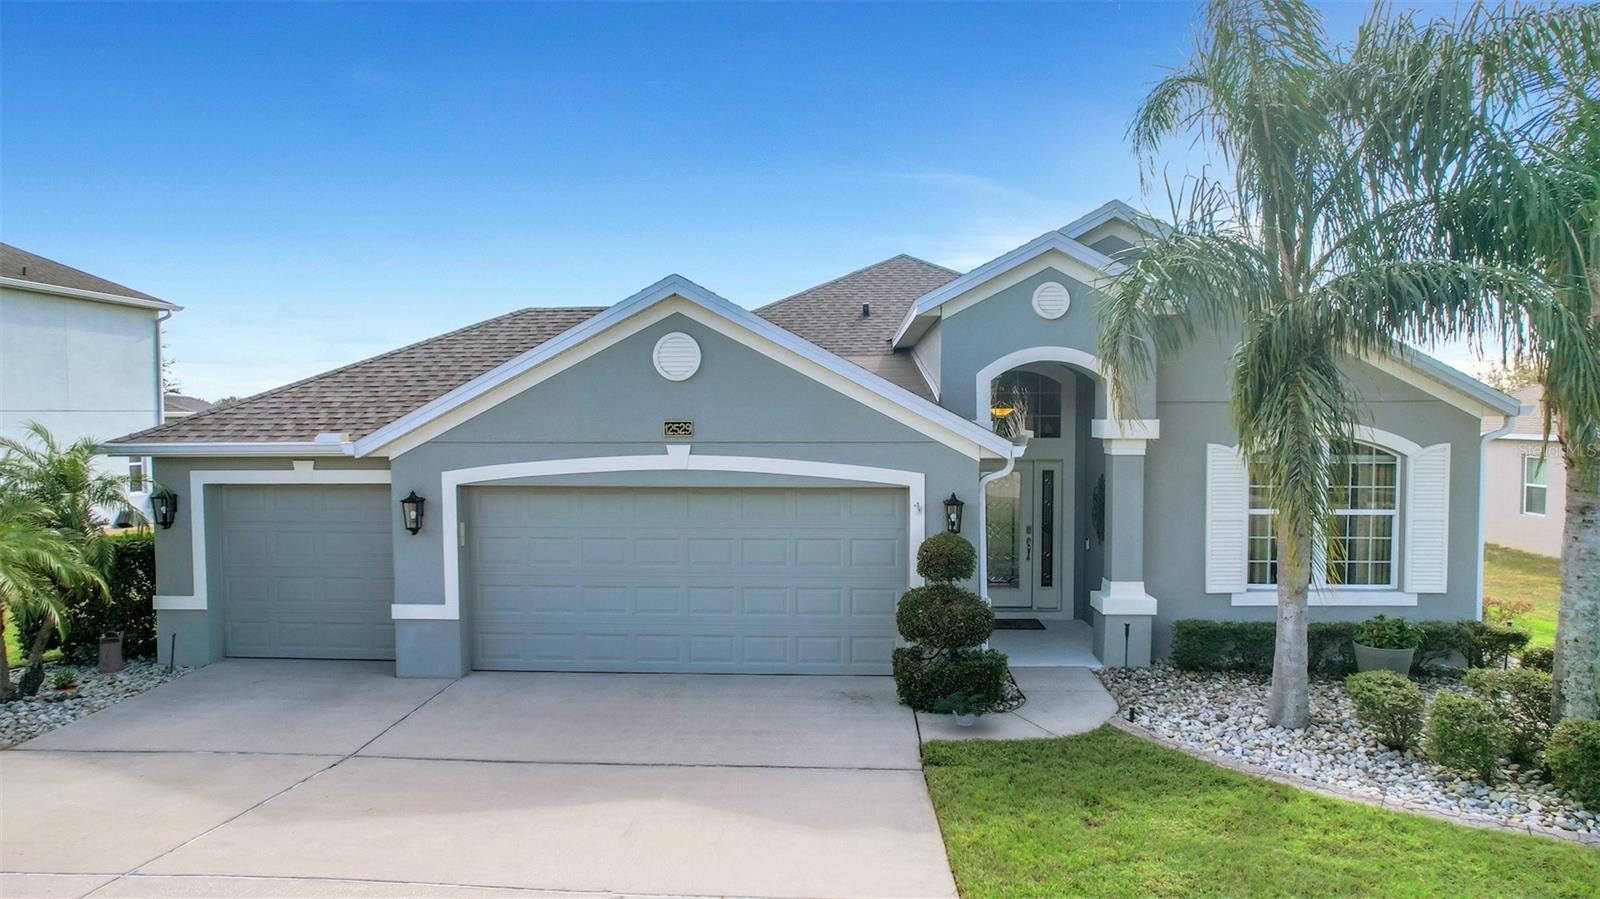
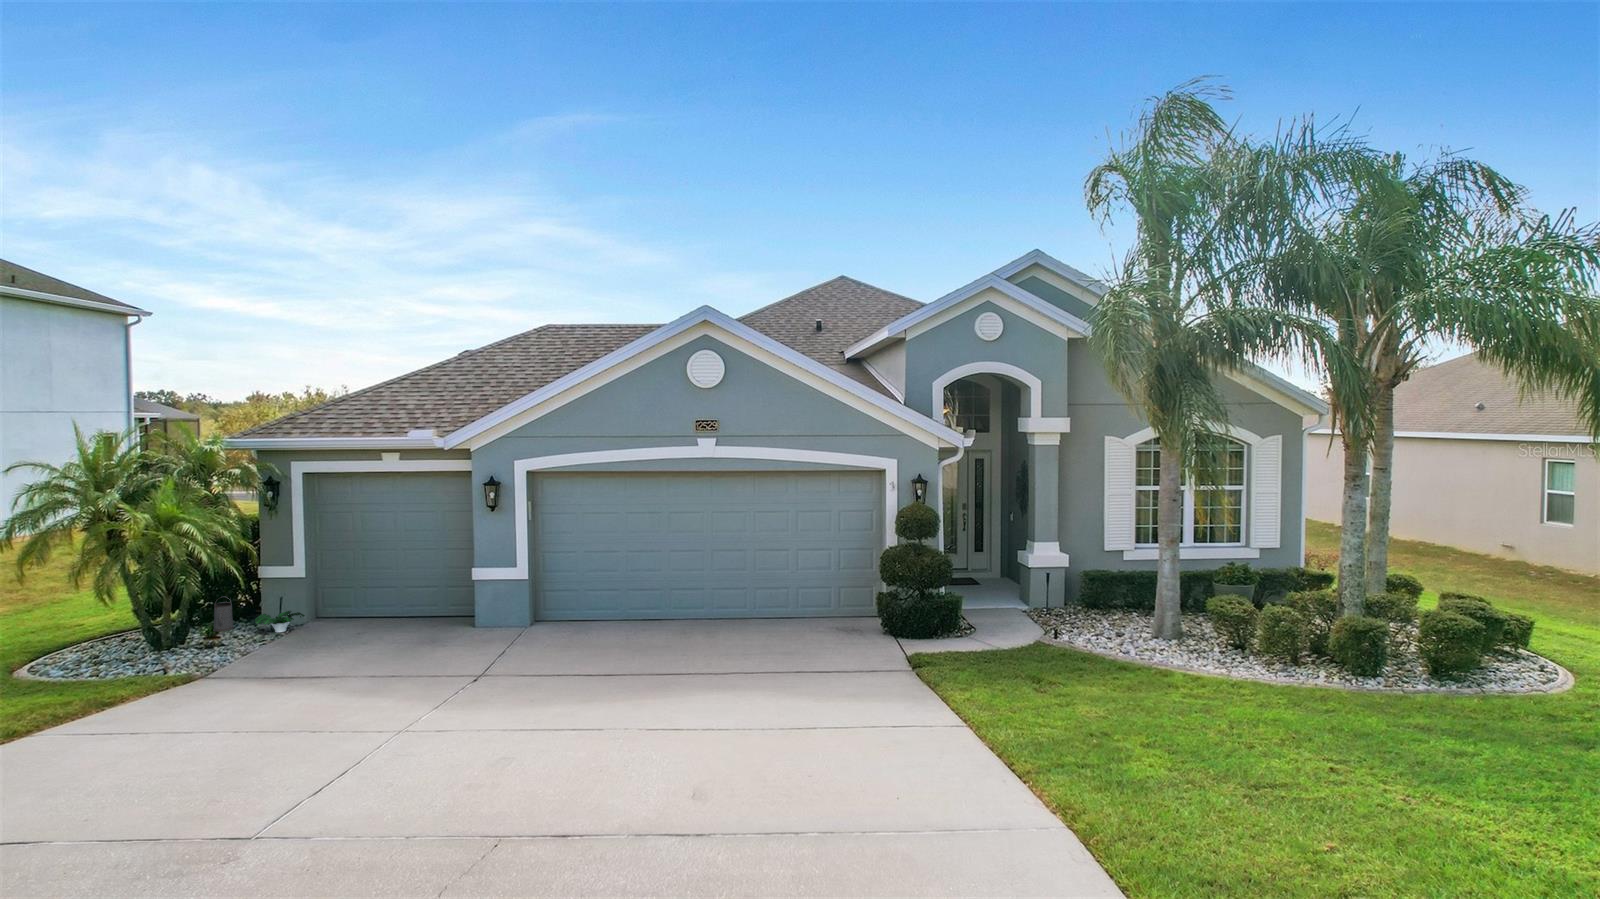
potted plant: present [933,691,997,726] -> present [255,611,305,632]

